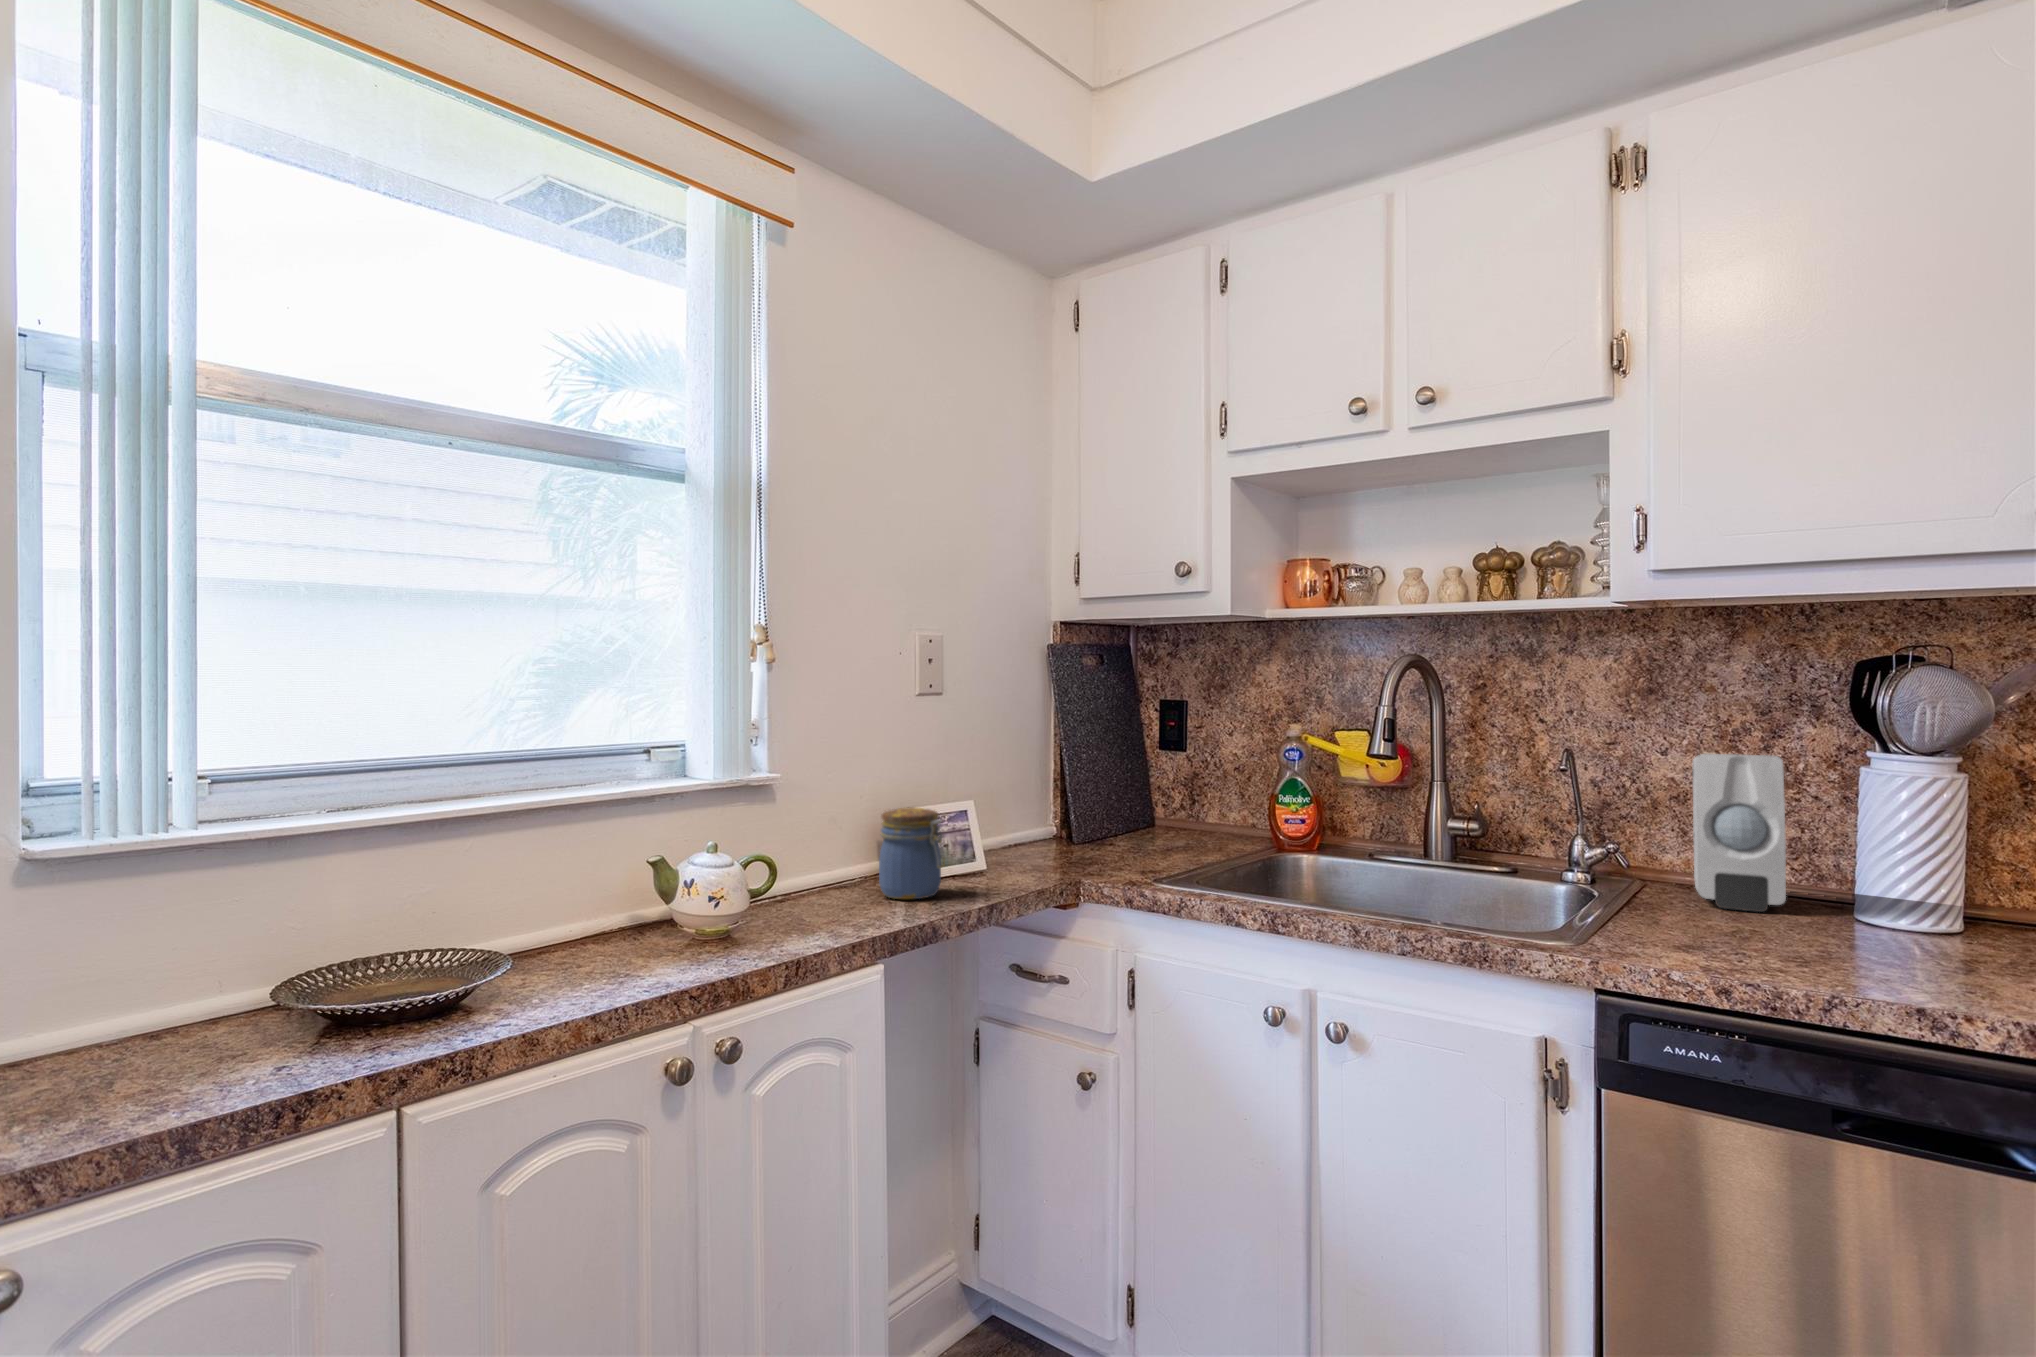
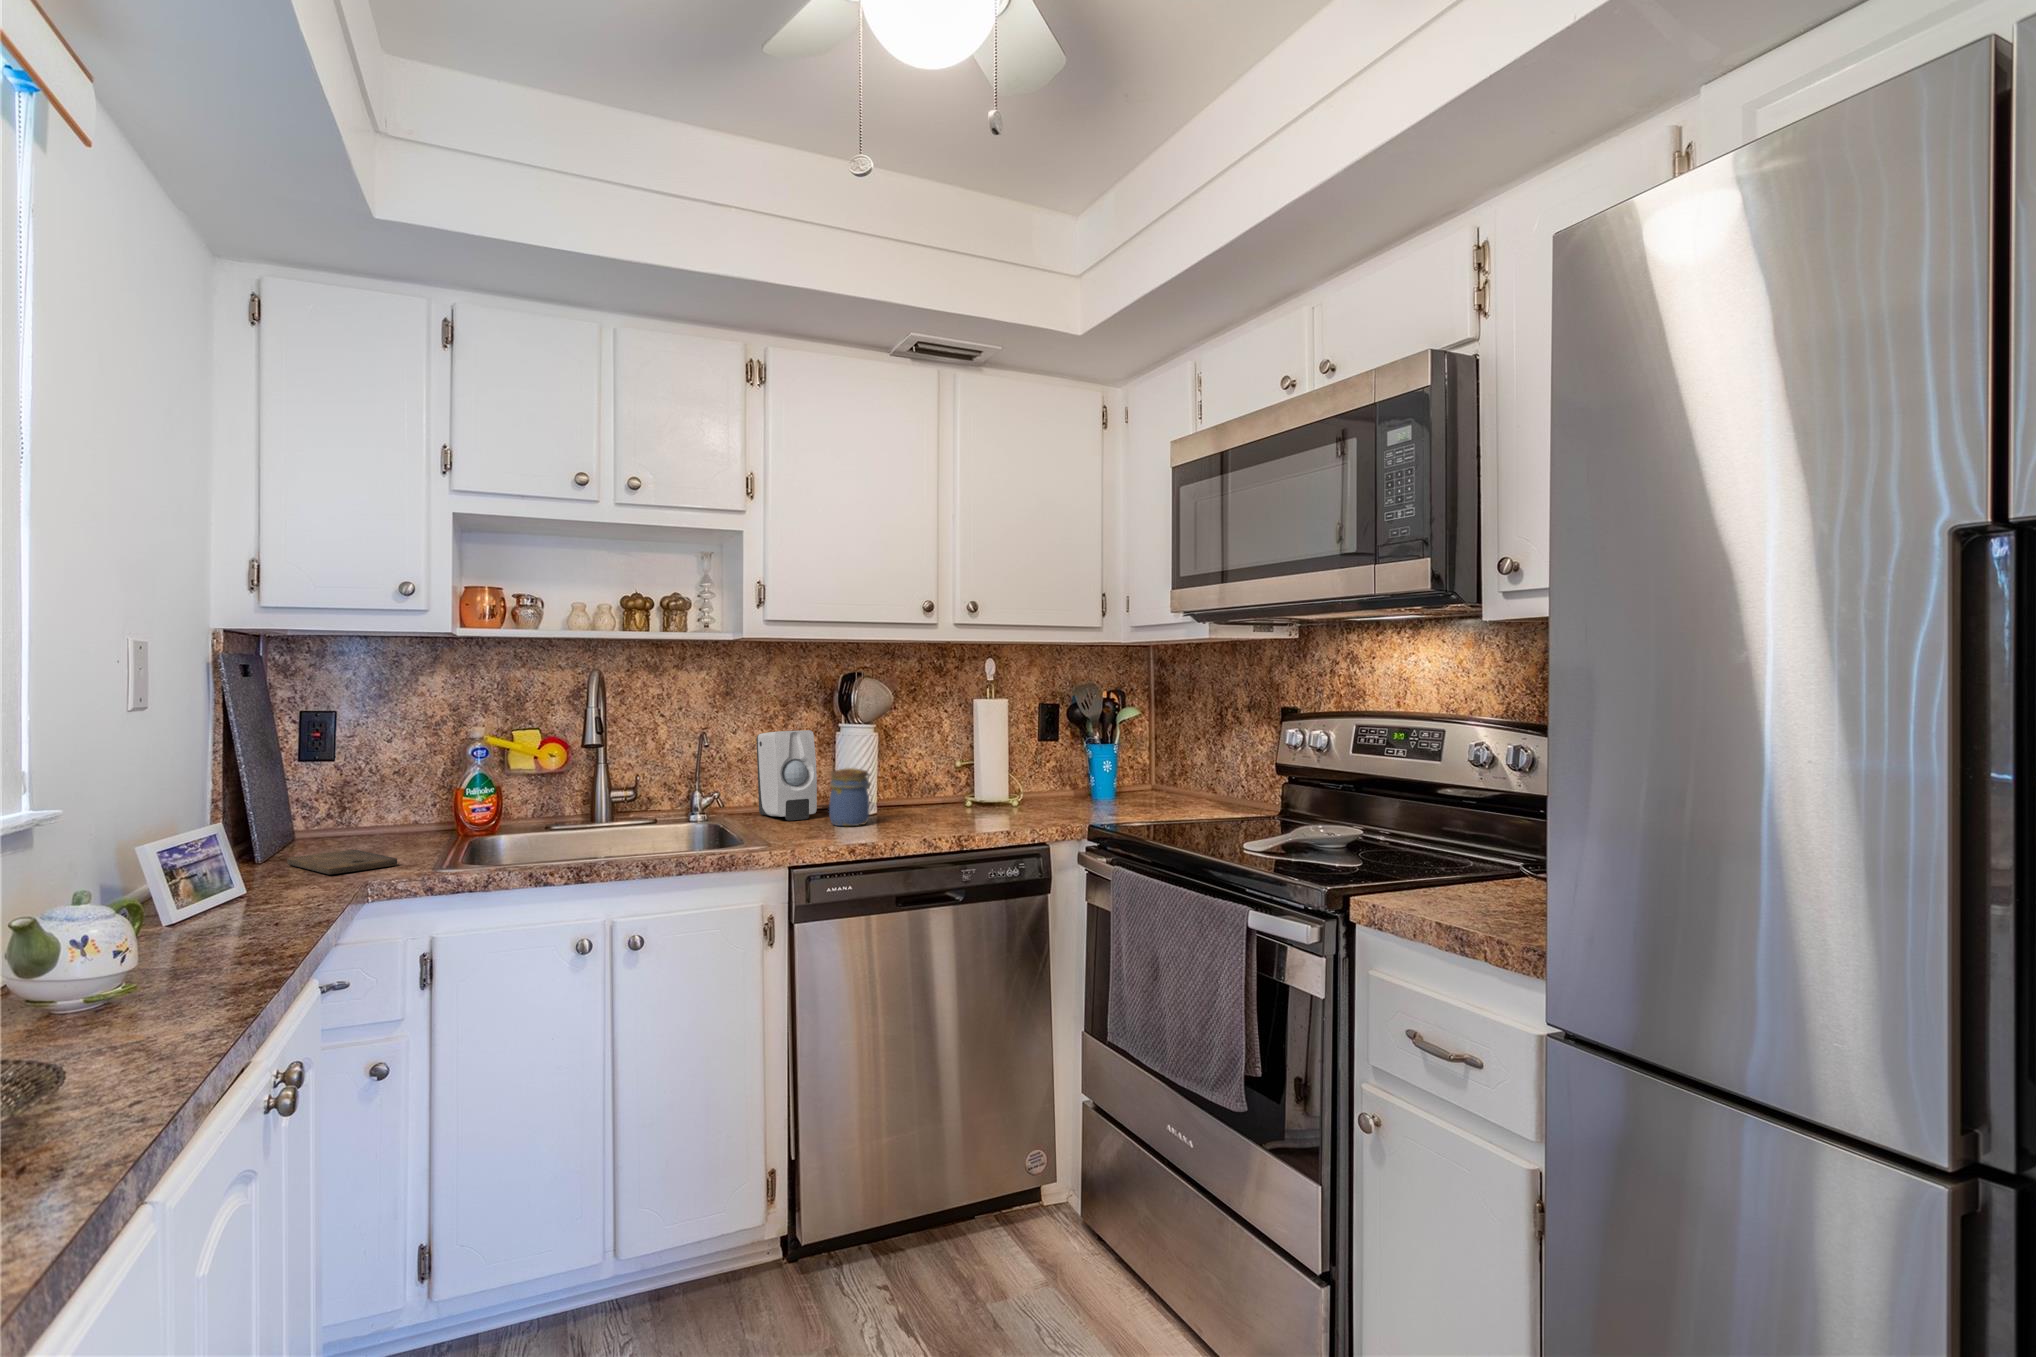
jar: present [879,807,944,899] -> present [829,768,871,826]
cutting board: none [1073,843,1146,868] -> present [287,850,397,874]

